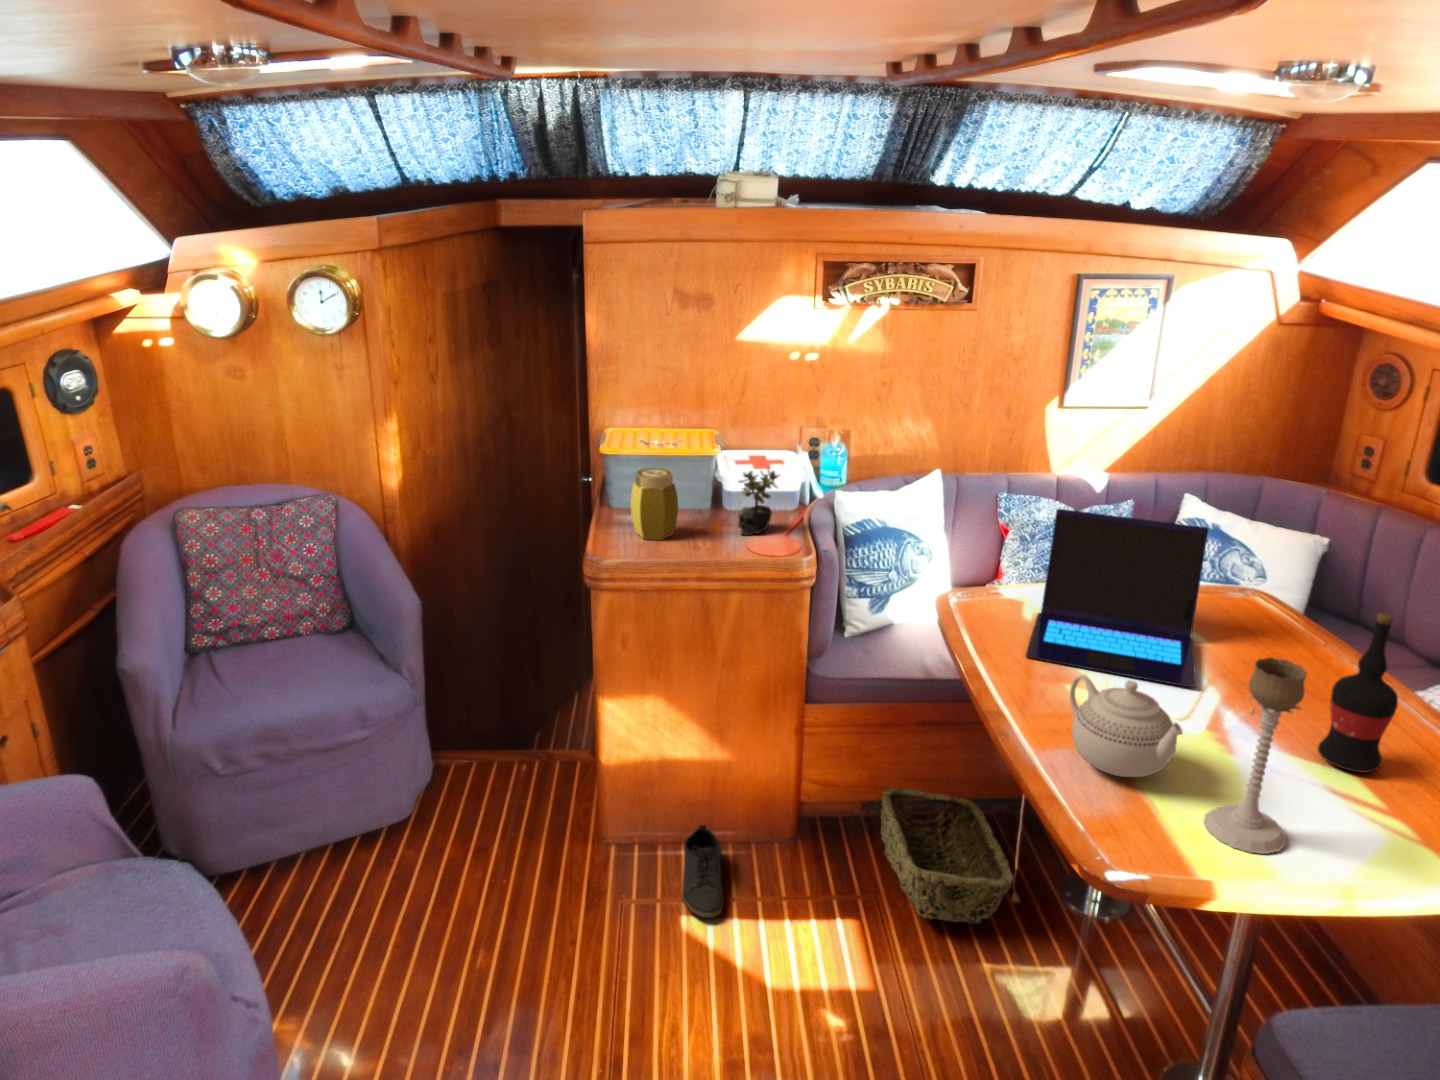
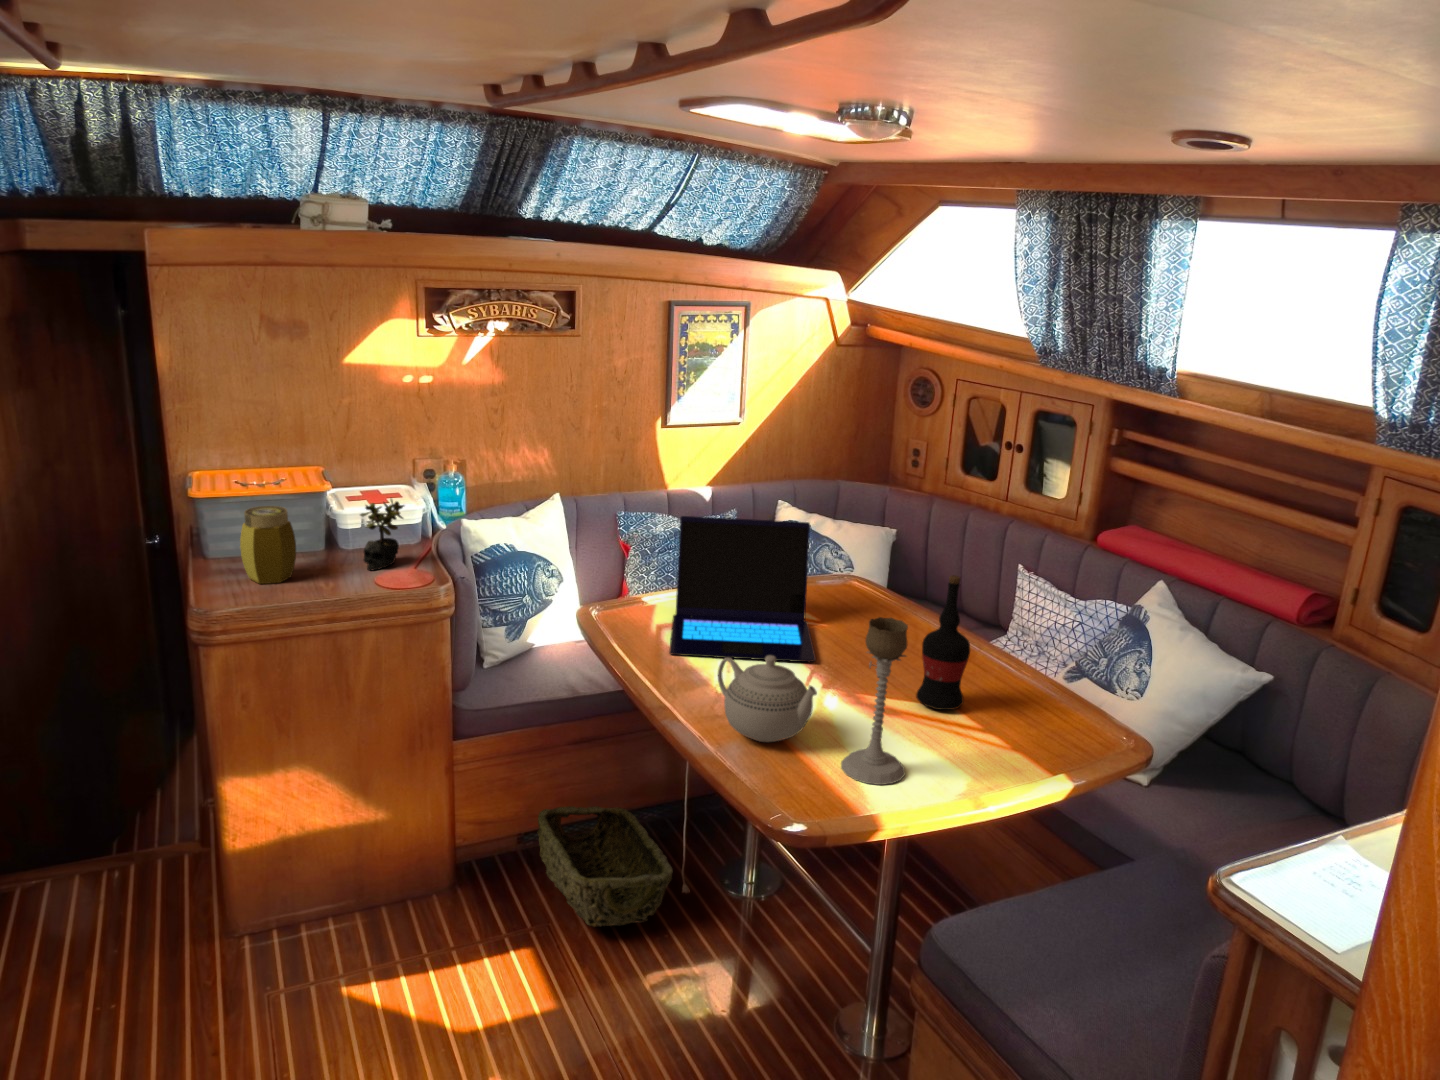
shoe: present [682,825,723,918] -> none [333,882,385,977]

